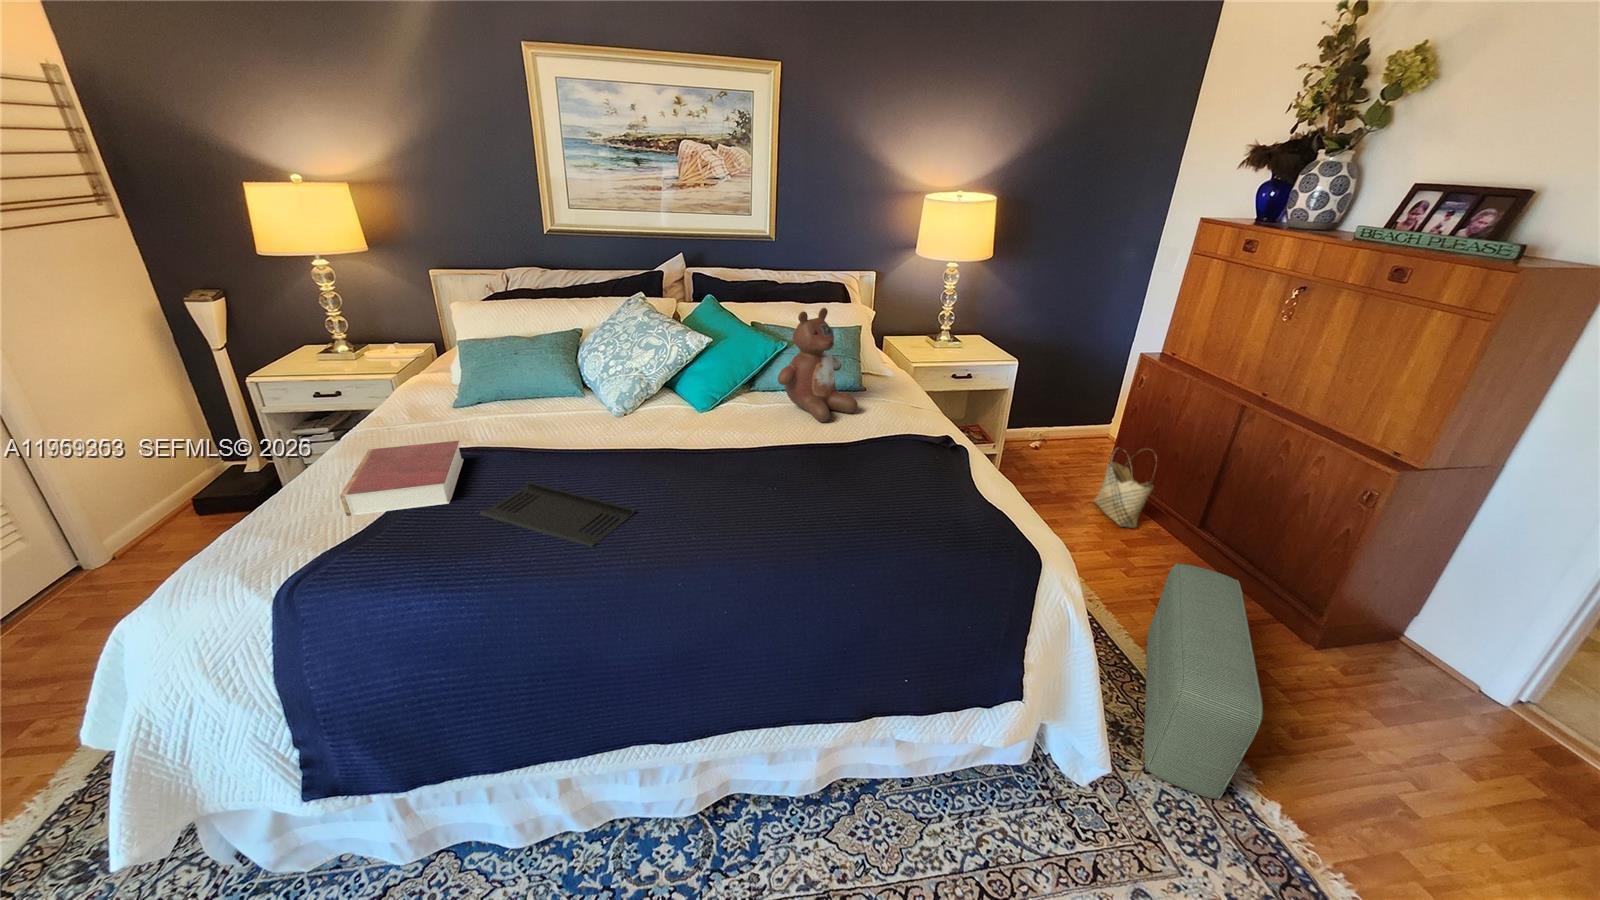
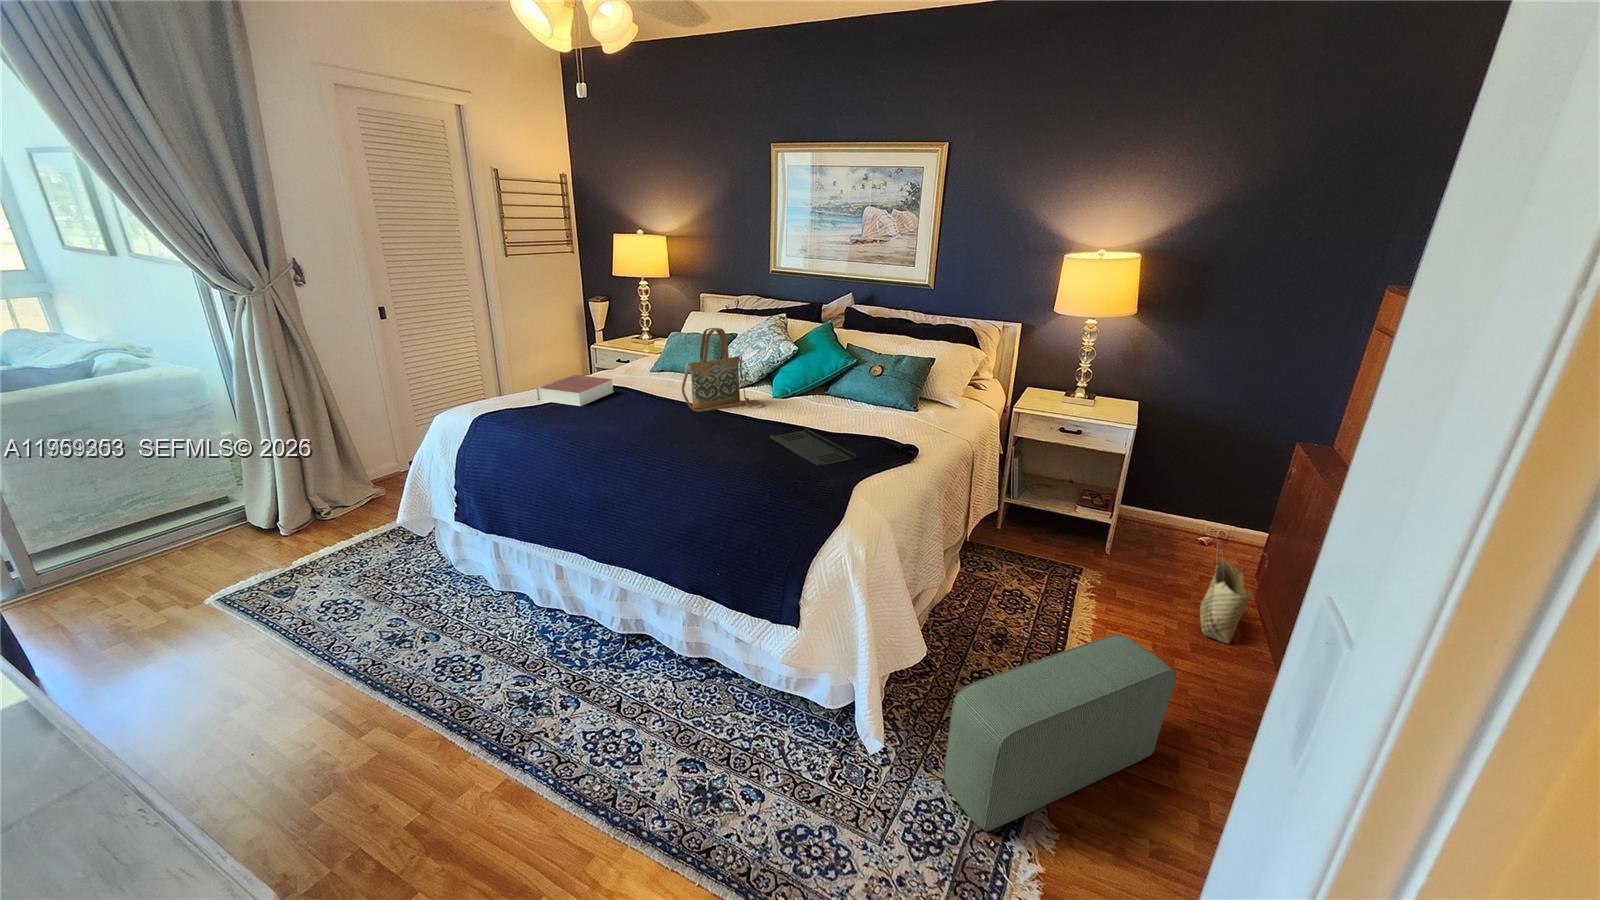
stuffed bear: present [778,308,858,422] -> none [825,332,892,422]
handbag: none [612,332,701,459] -> present [682,328,762,412]
tray: present [480,482,634,546] -> present [770,428,856,466]

